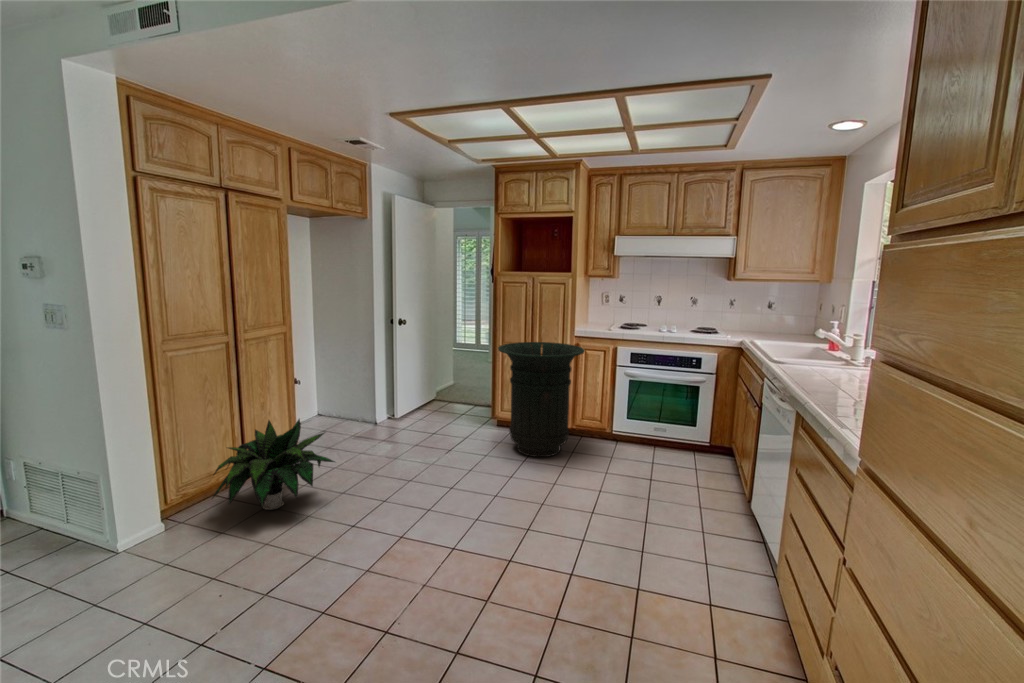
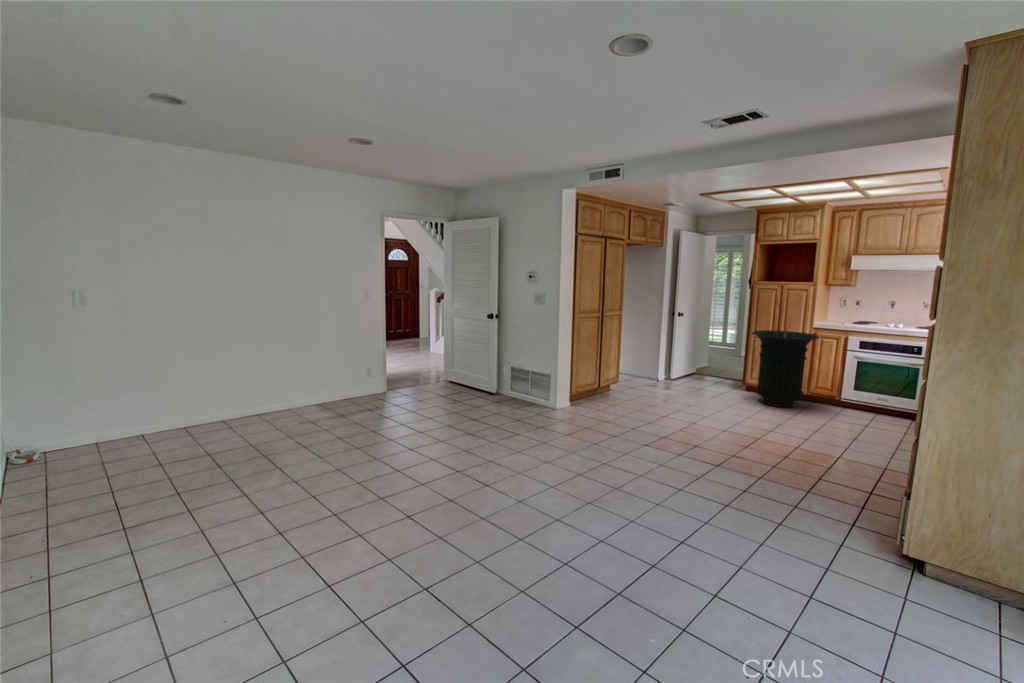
potted plant: present [213,419,335,510] -> none [592,360,653,407]

